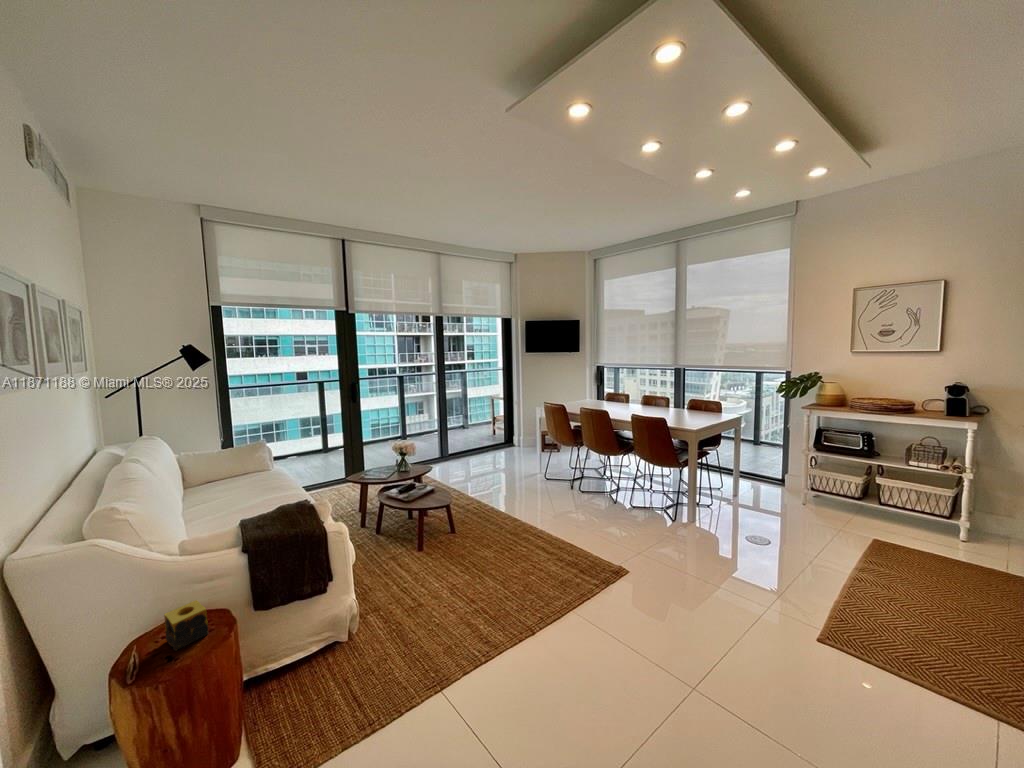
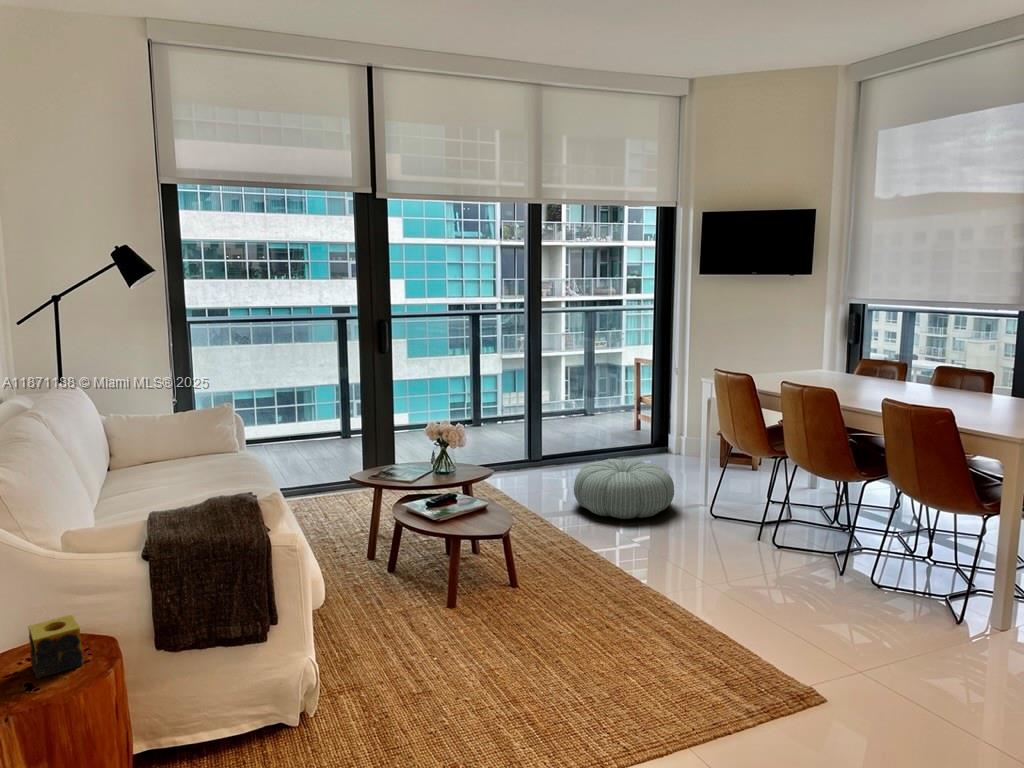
pouf: none [472,453,525,486] -> present [574,459,674,519]

